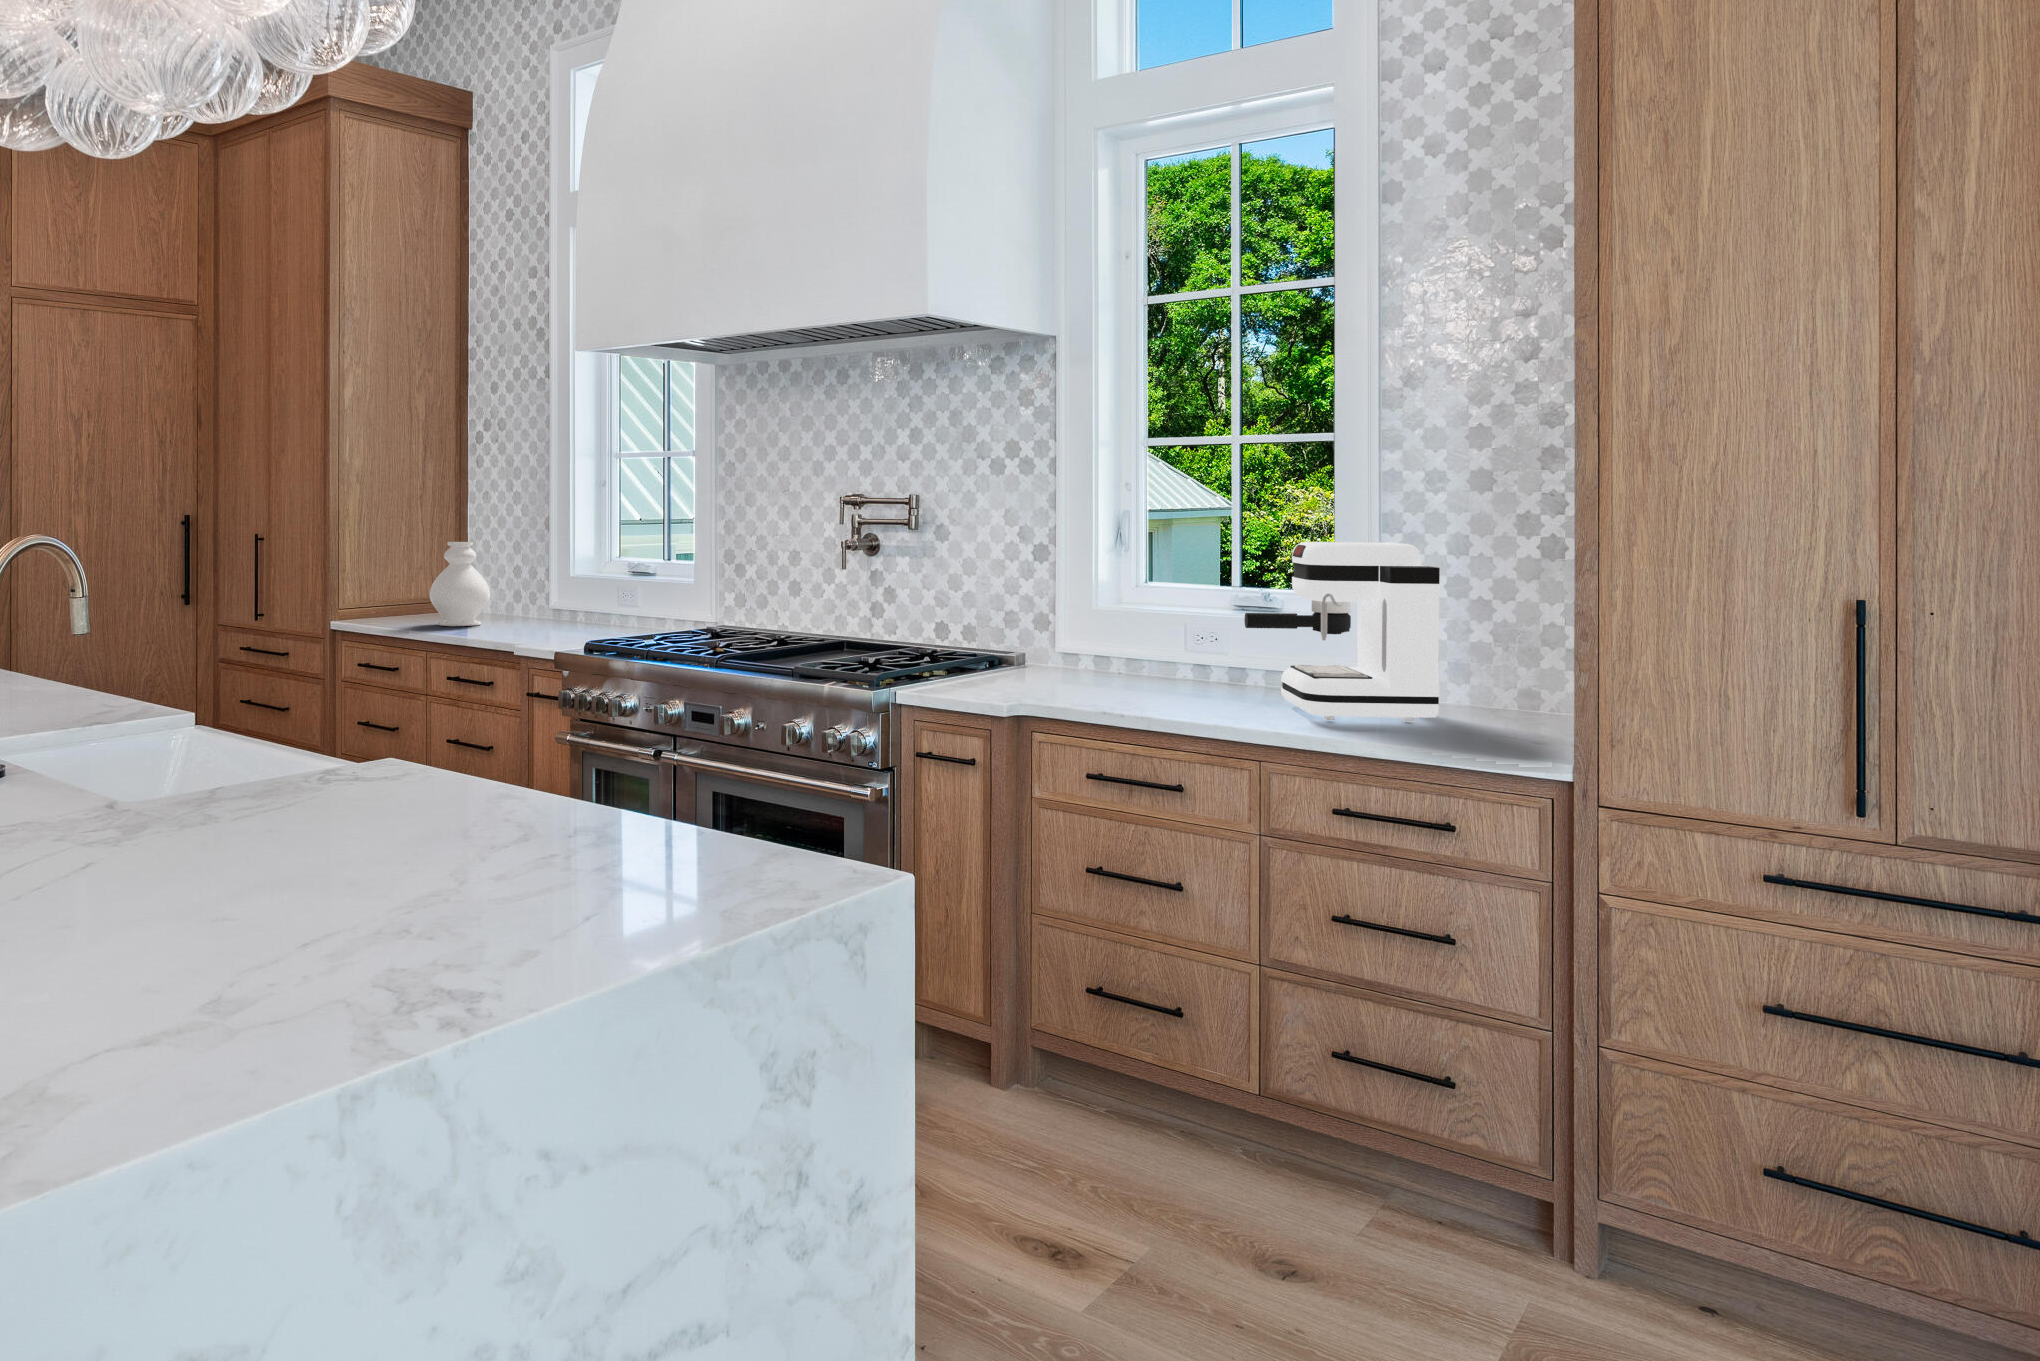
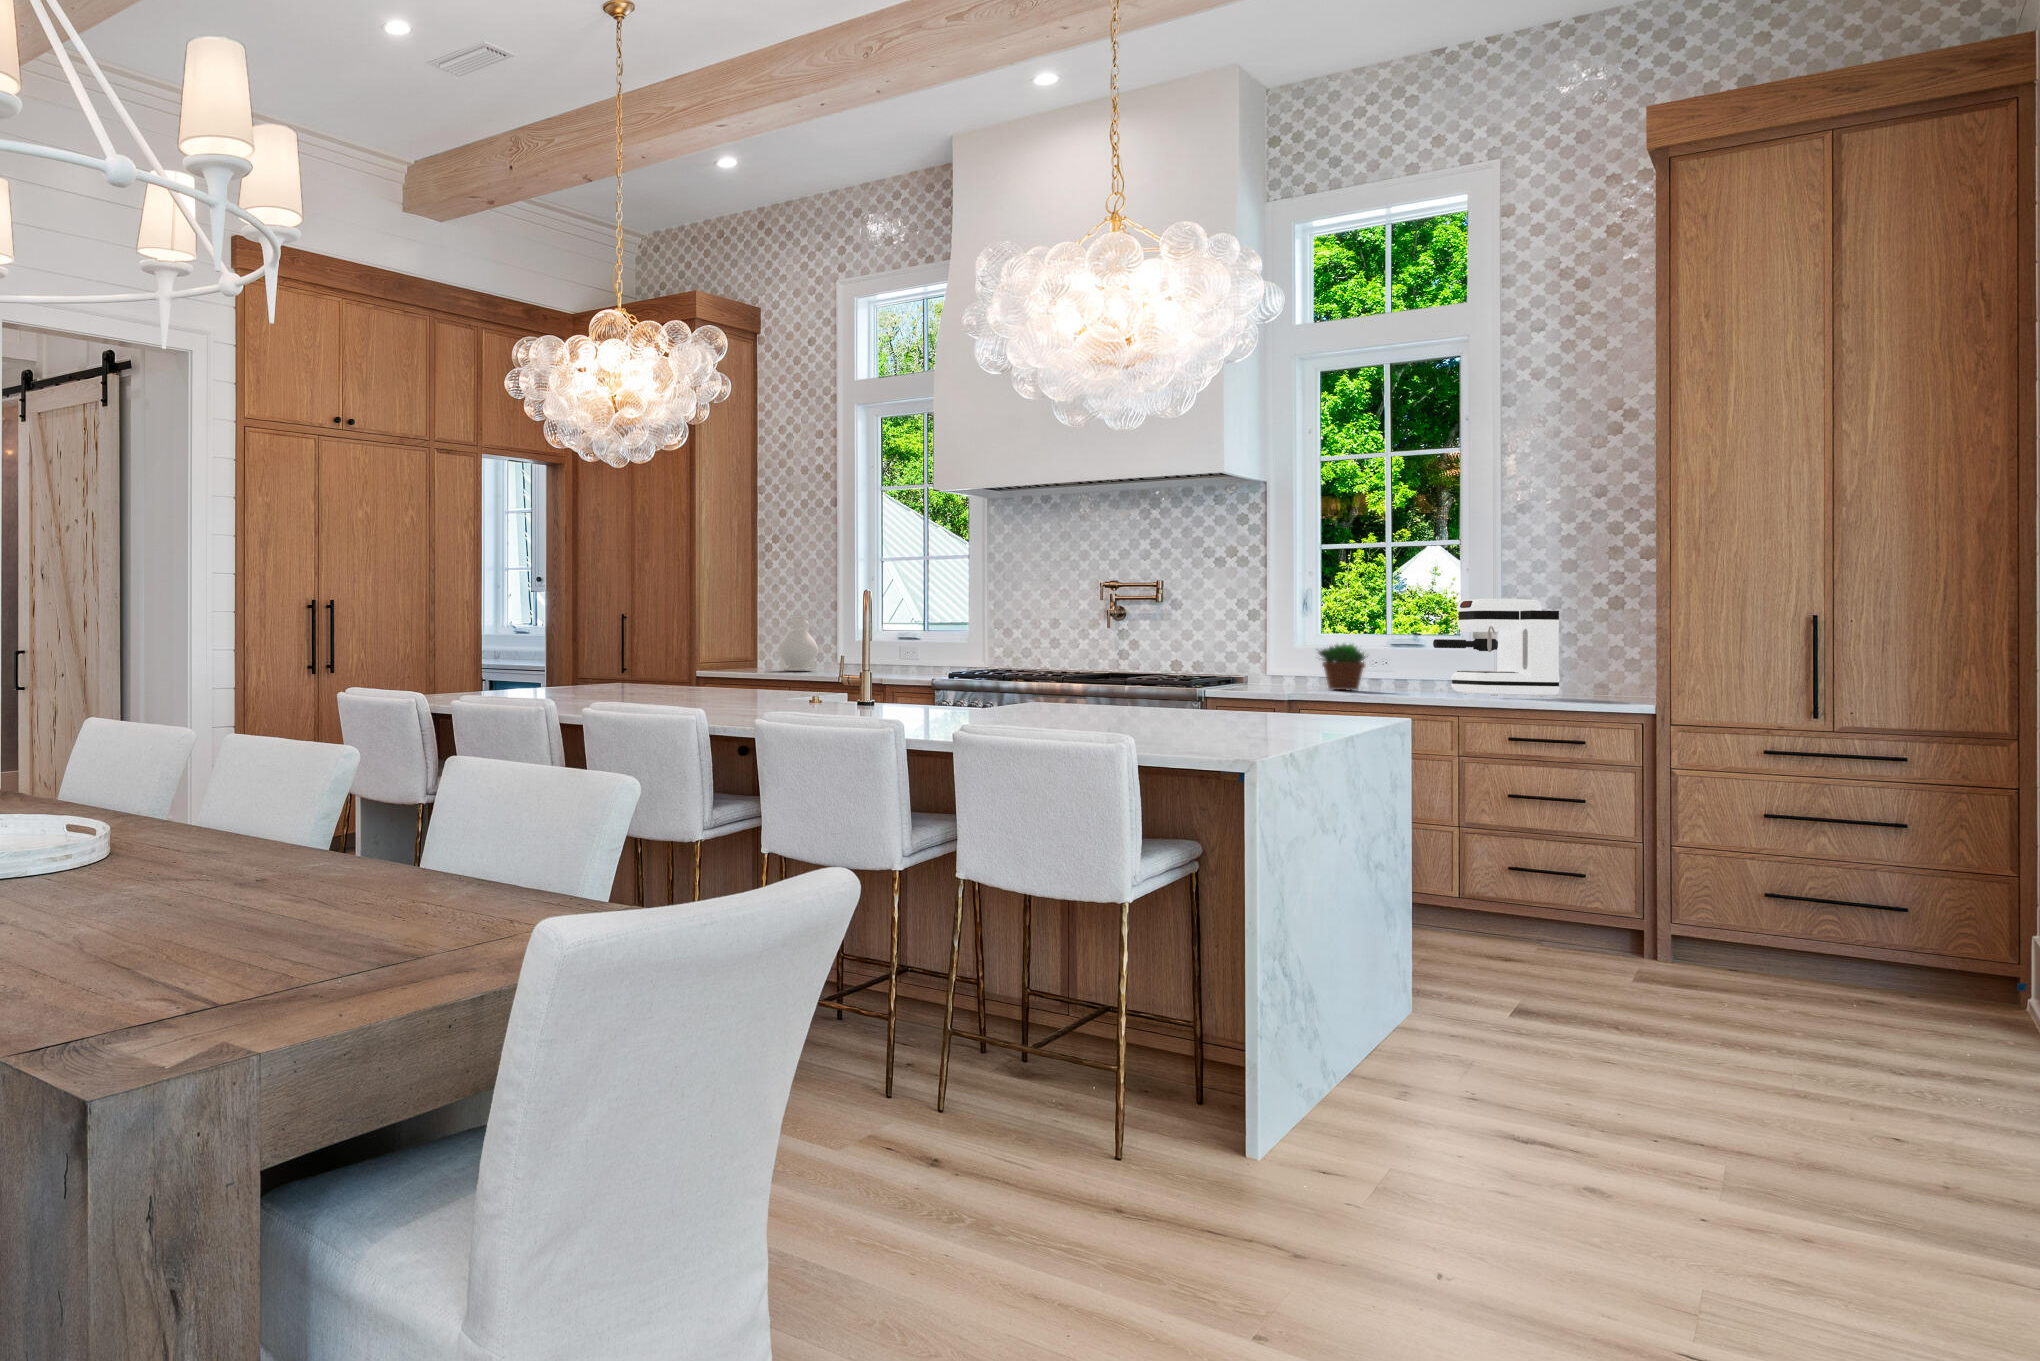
succulent plant: none [1080,609,1160,694] -> present [1318,644,1365,690]

